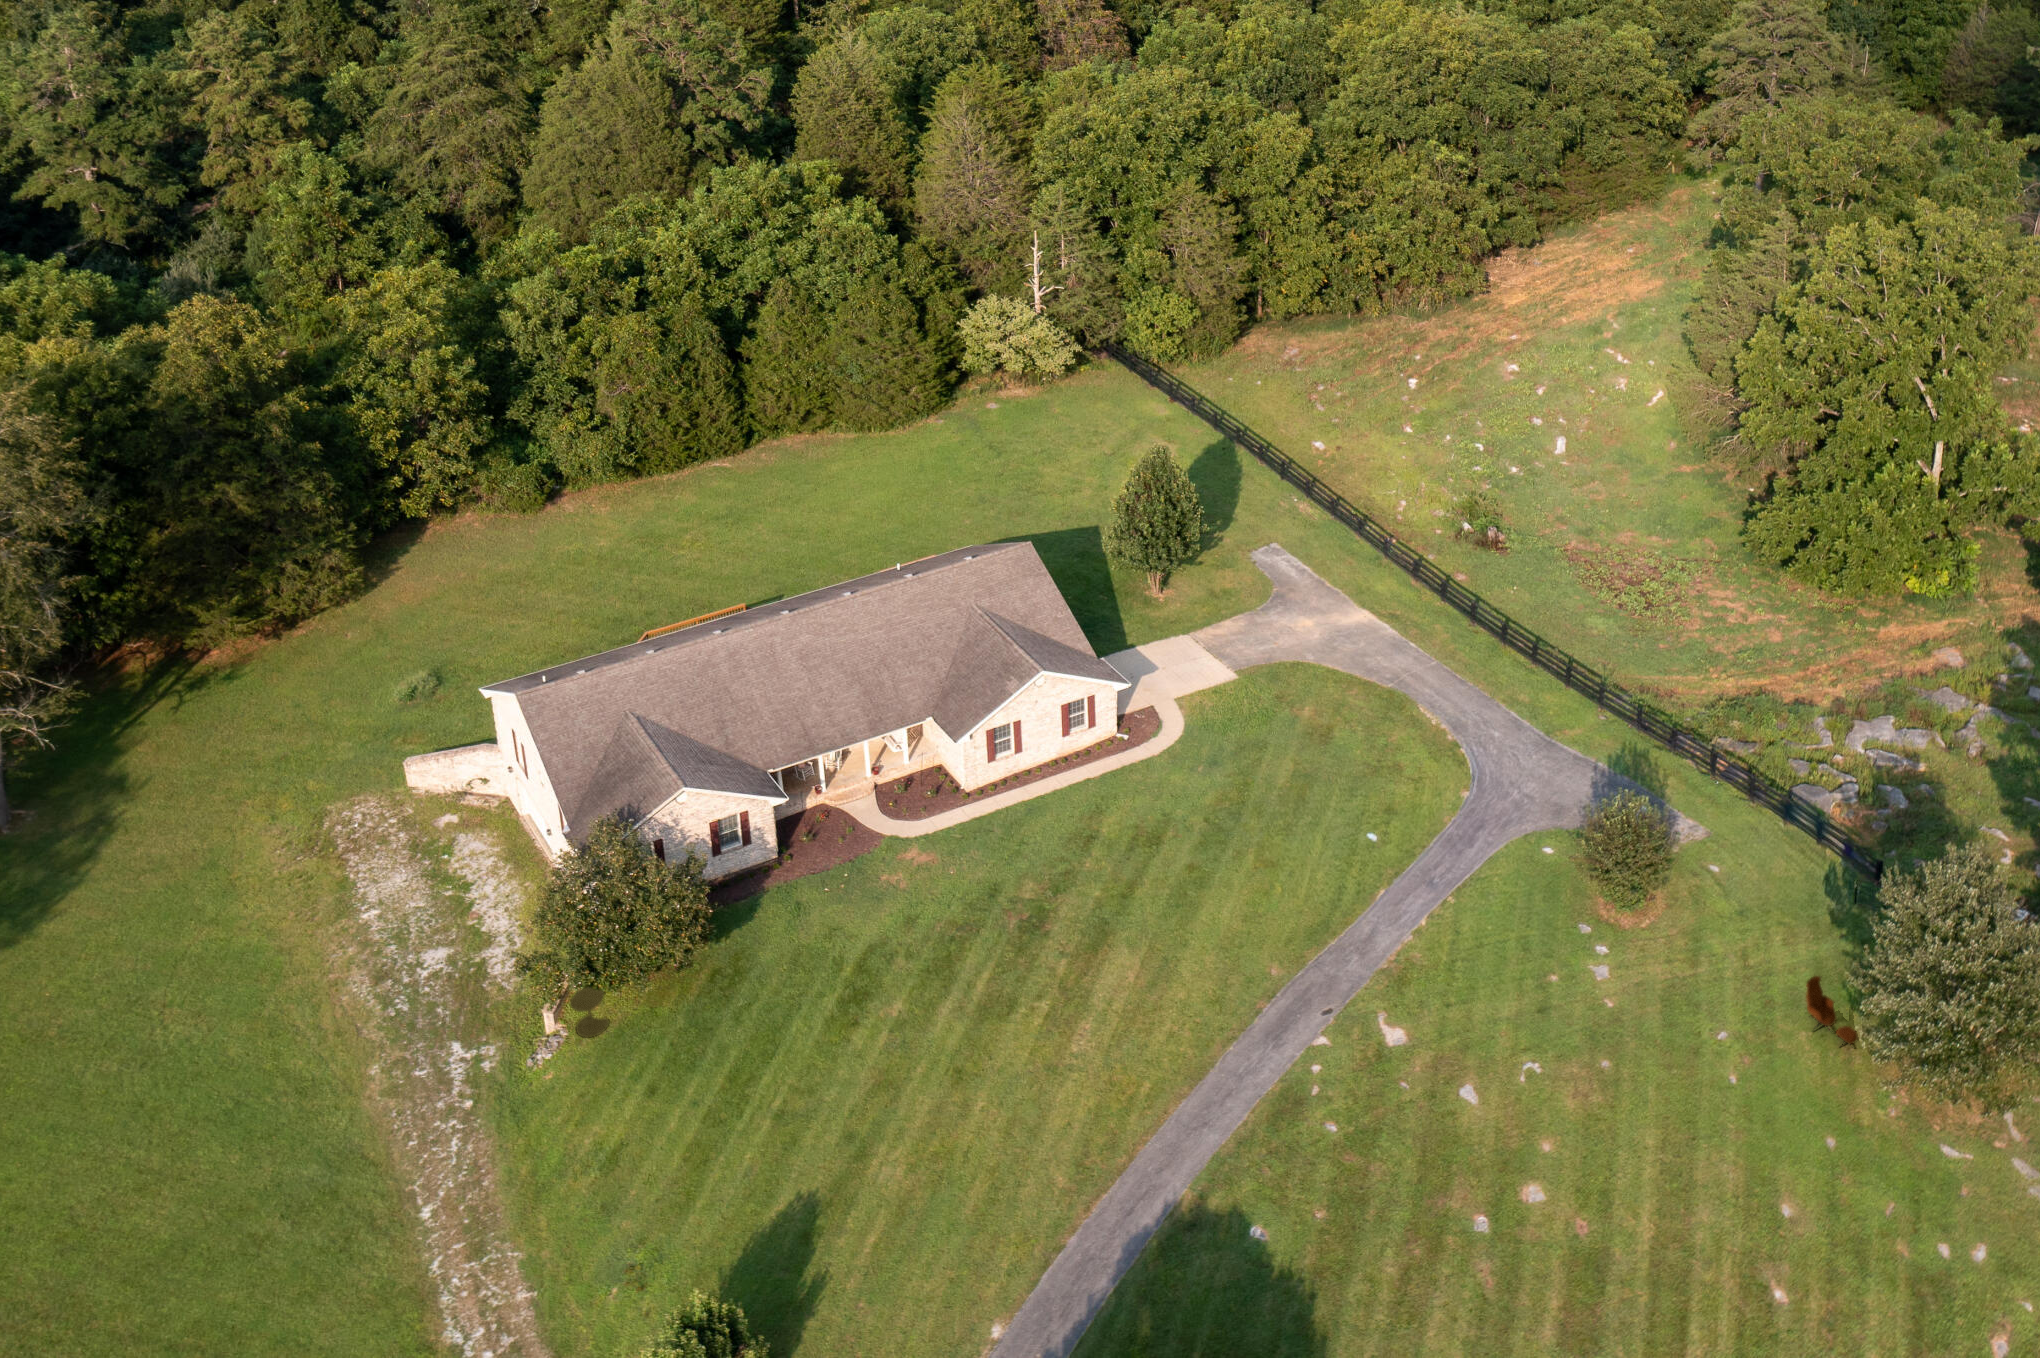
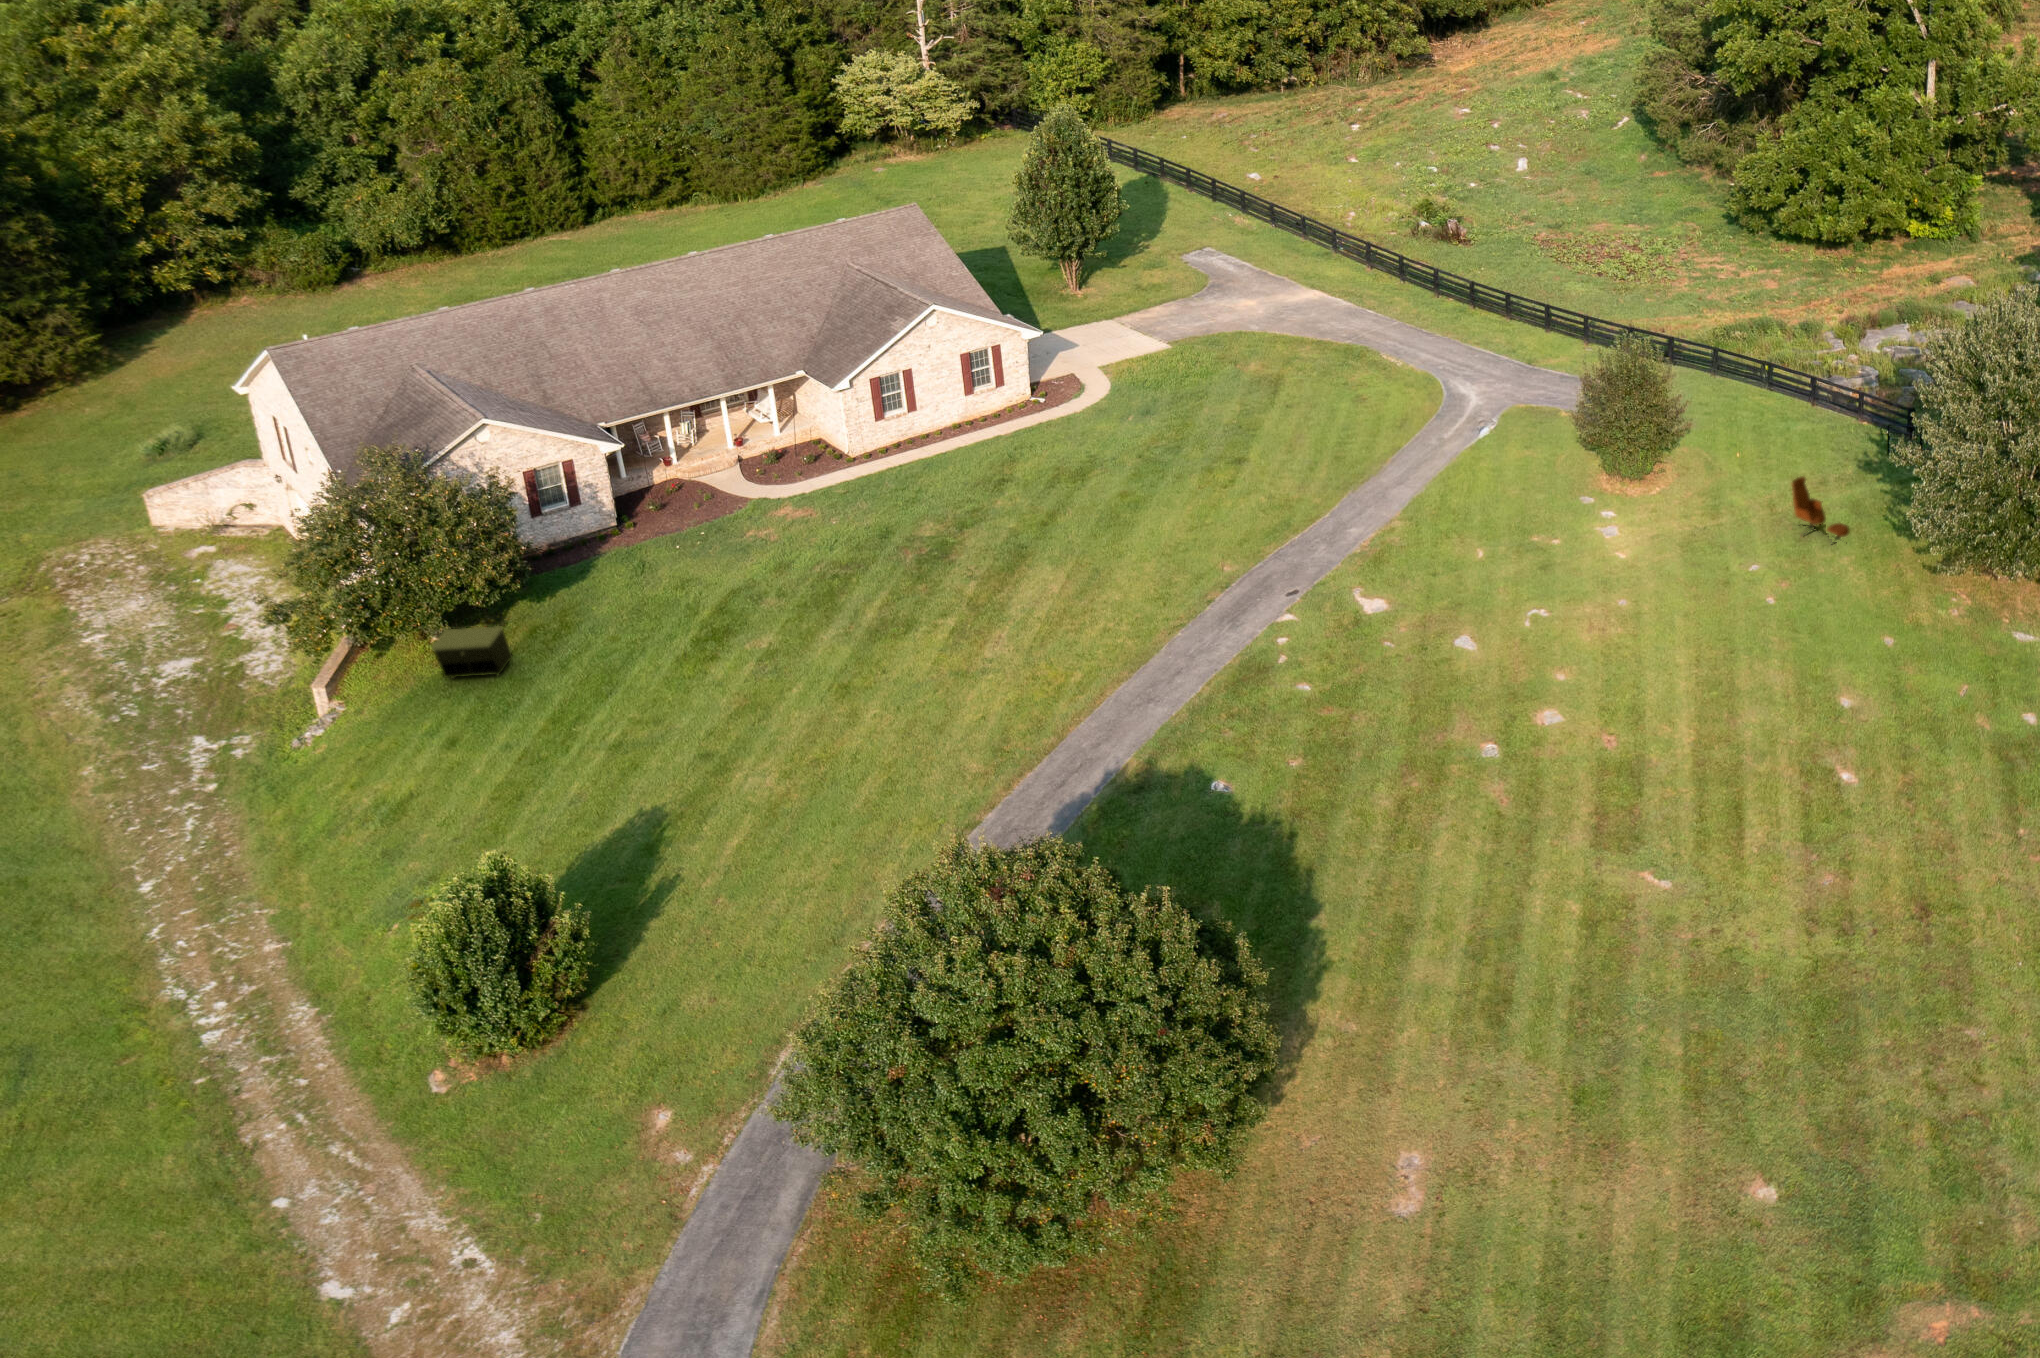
storage bench: none [638,973,696,1018] -> present [432,626,513,678]
pedestal table: present [570,988,609,1038] -> none [341,649,401,707]

